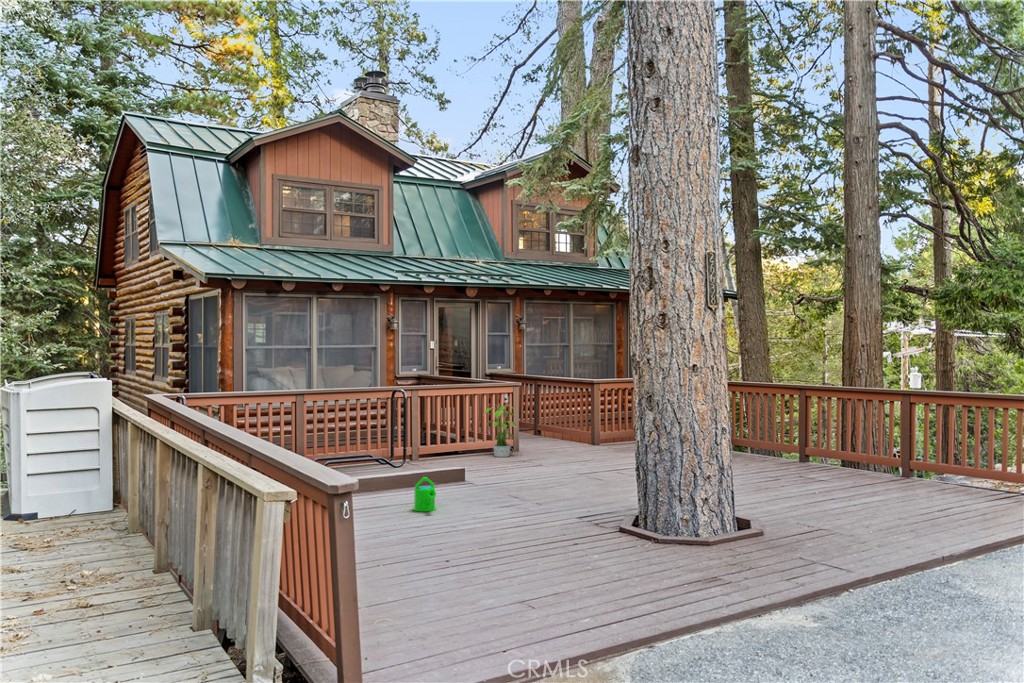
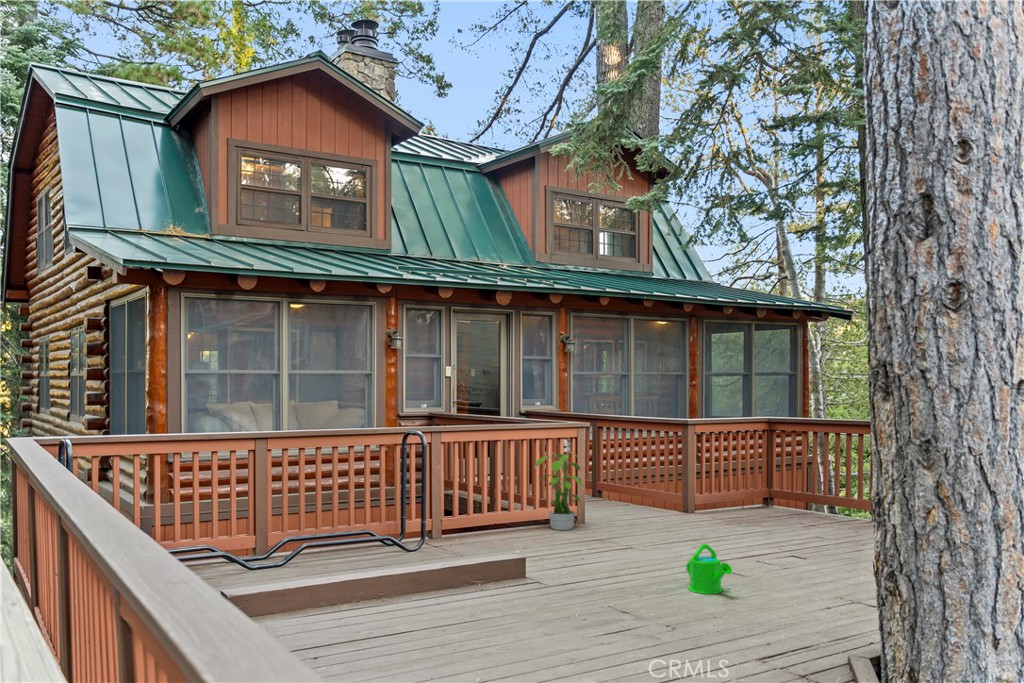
watering can: present [413,477,436,511] -> present [686,544,732,594]

